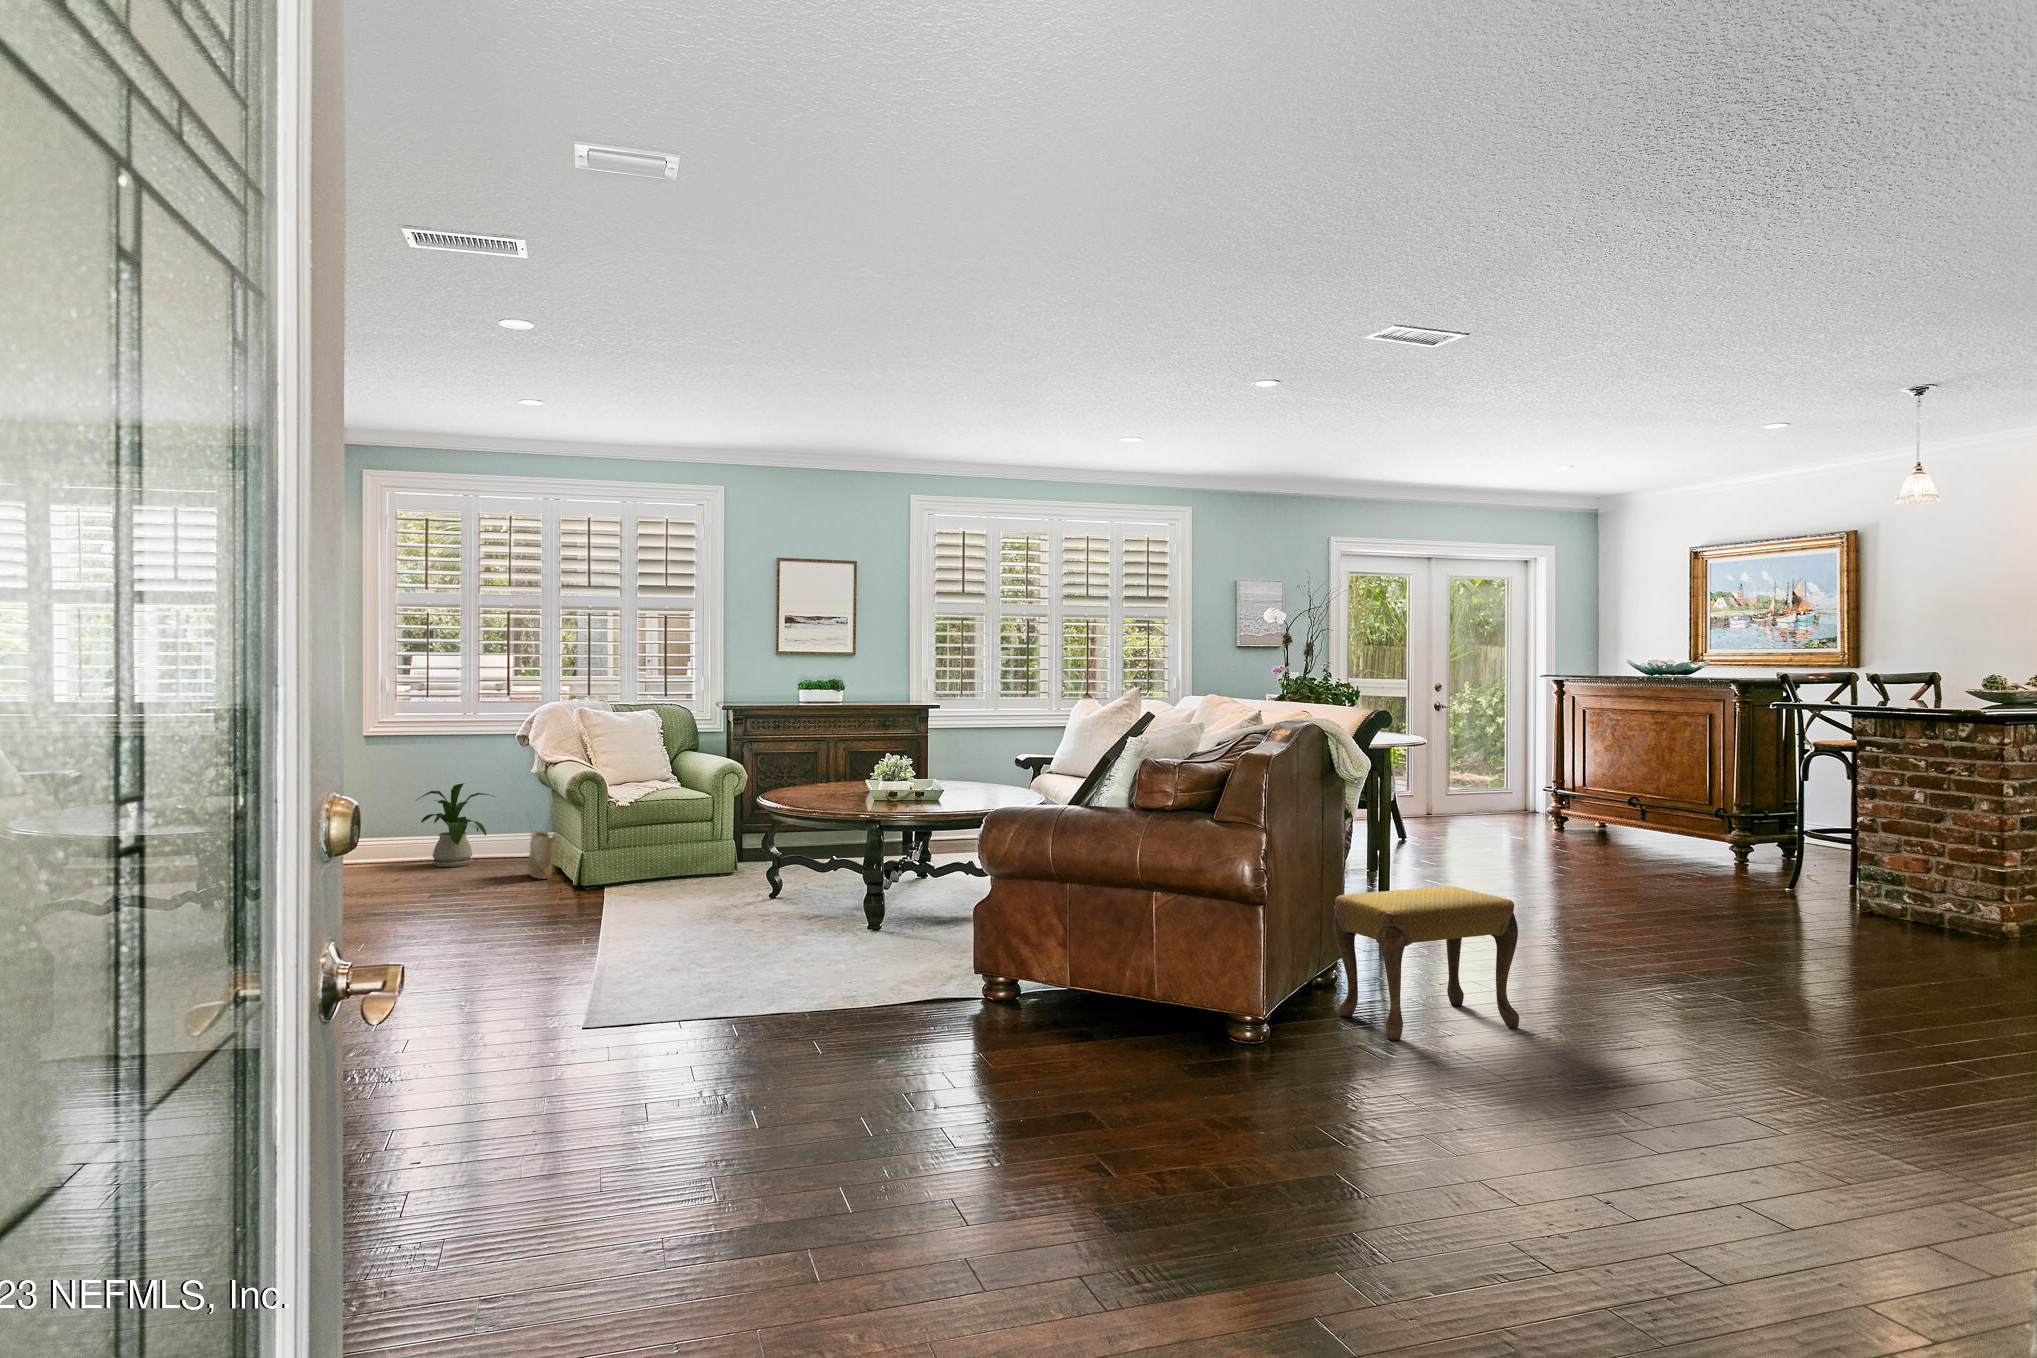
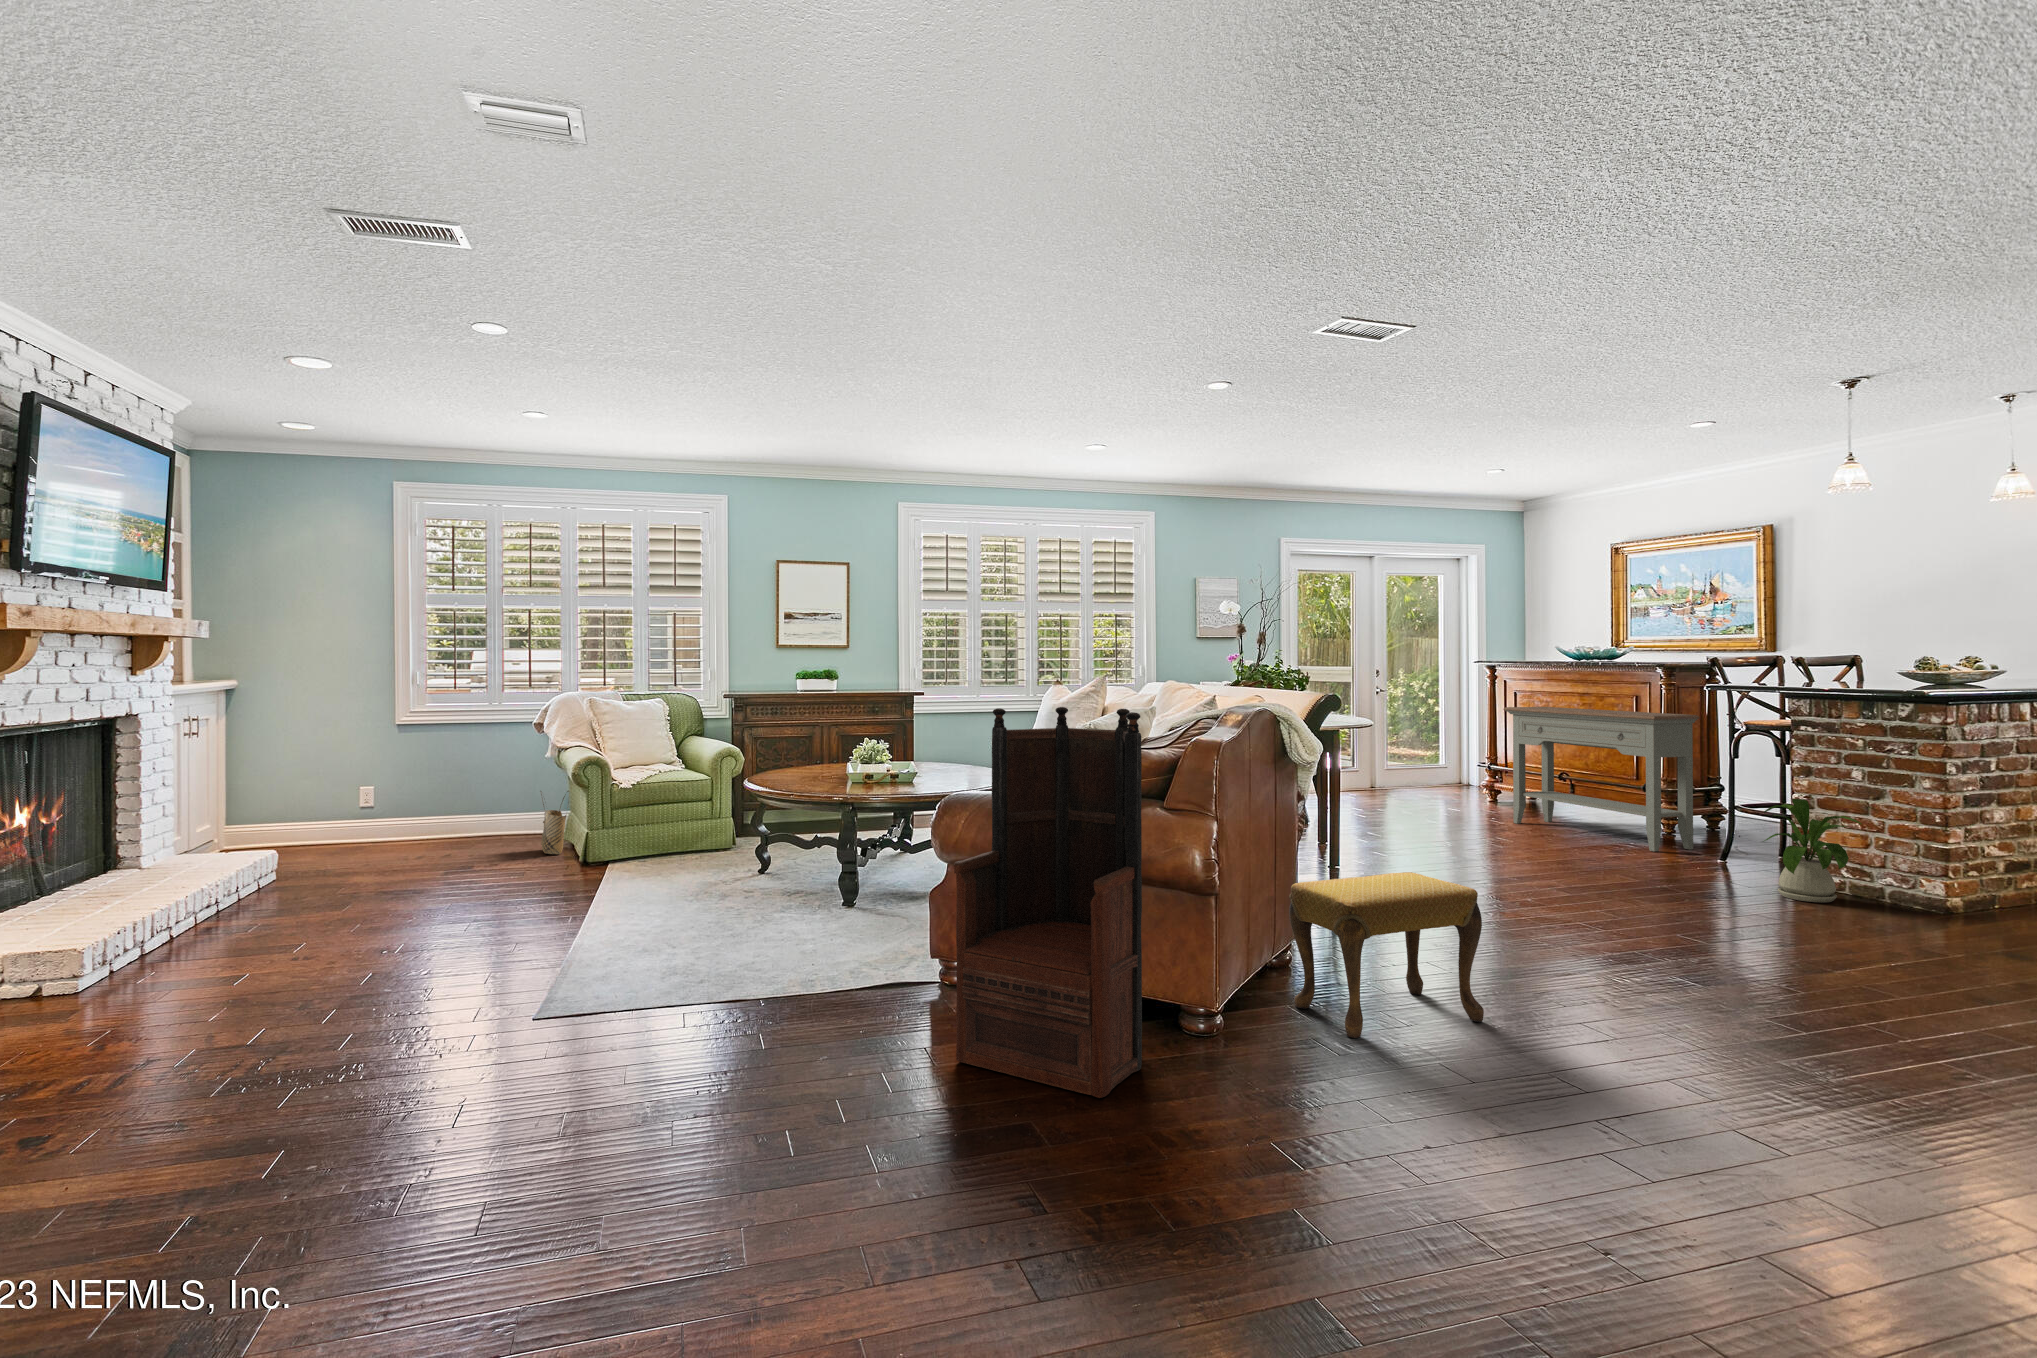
armchair: none [1017,722,1195,1085] -> present [954,707,1142,1098]
console table: none [1568,725,1771,880] -> present [1503,707,1699,852]
house plant: present [416,783,492,867] -> present [1764,799,1861,903]

